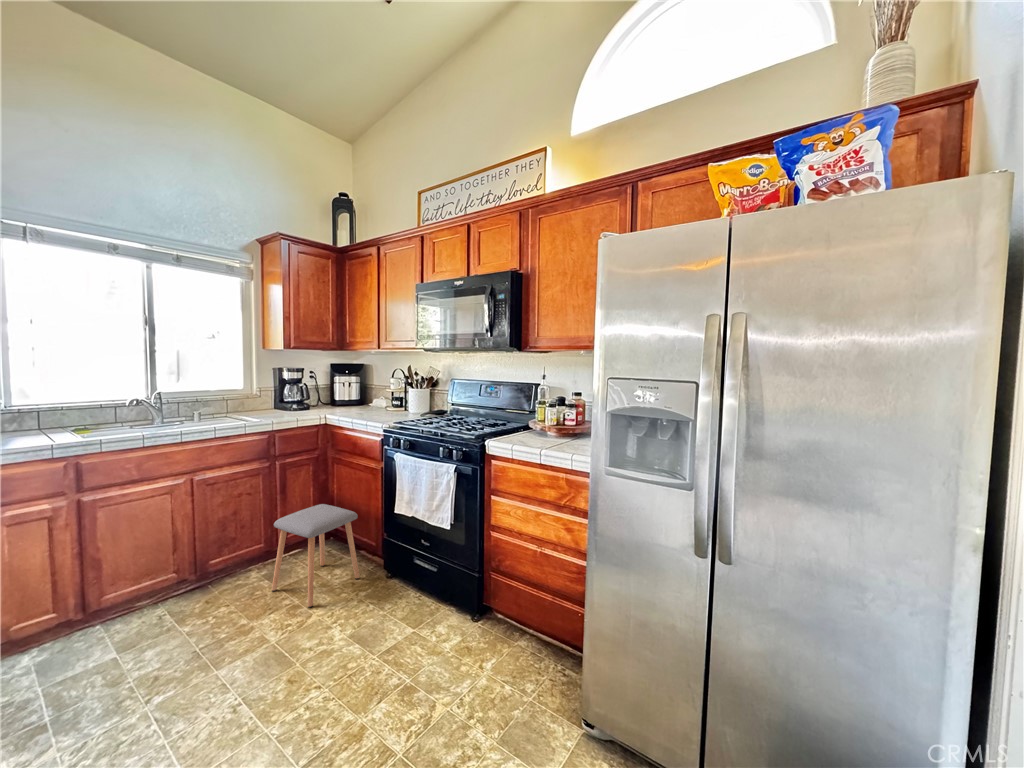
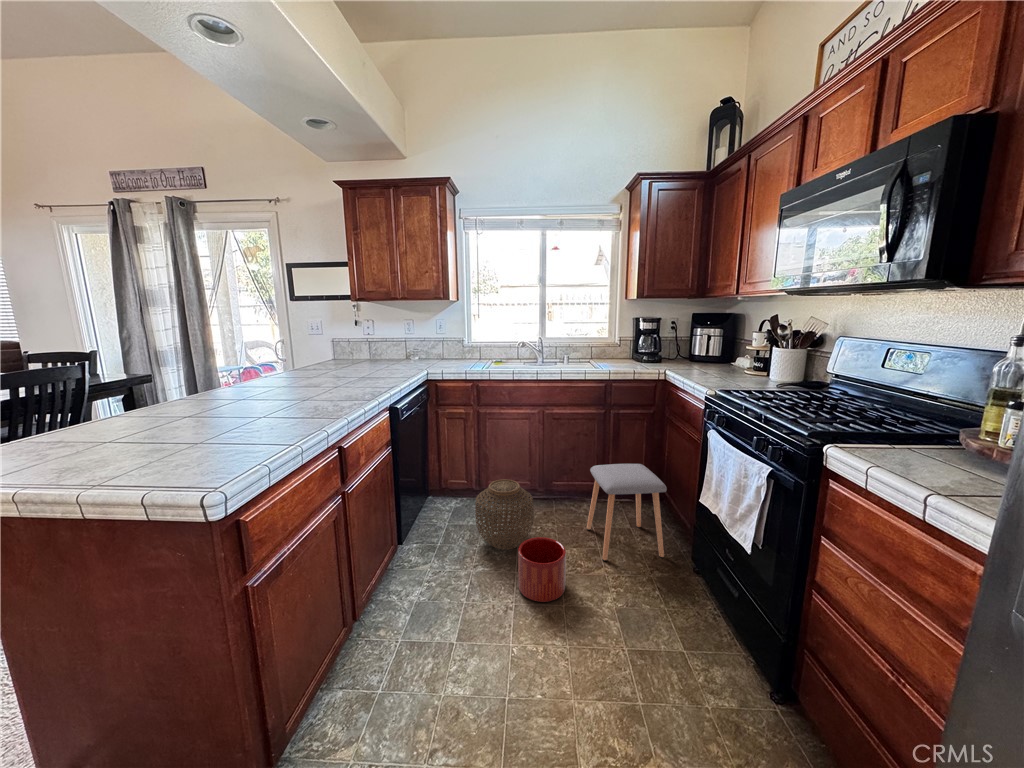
woven basket: none [115,570,216,670] -> present [475,479,534,550]
planter: none [227,606,291,685] -> present [518,537,566,602]

